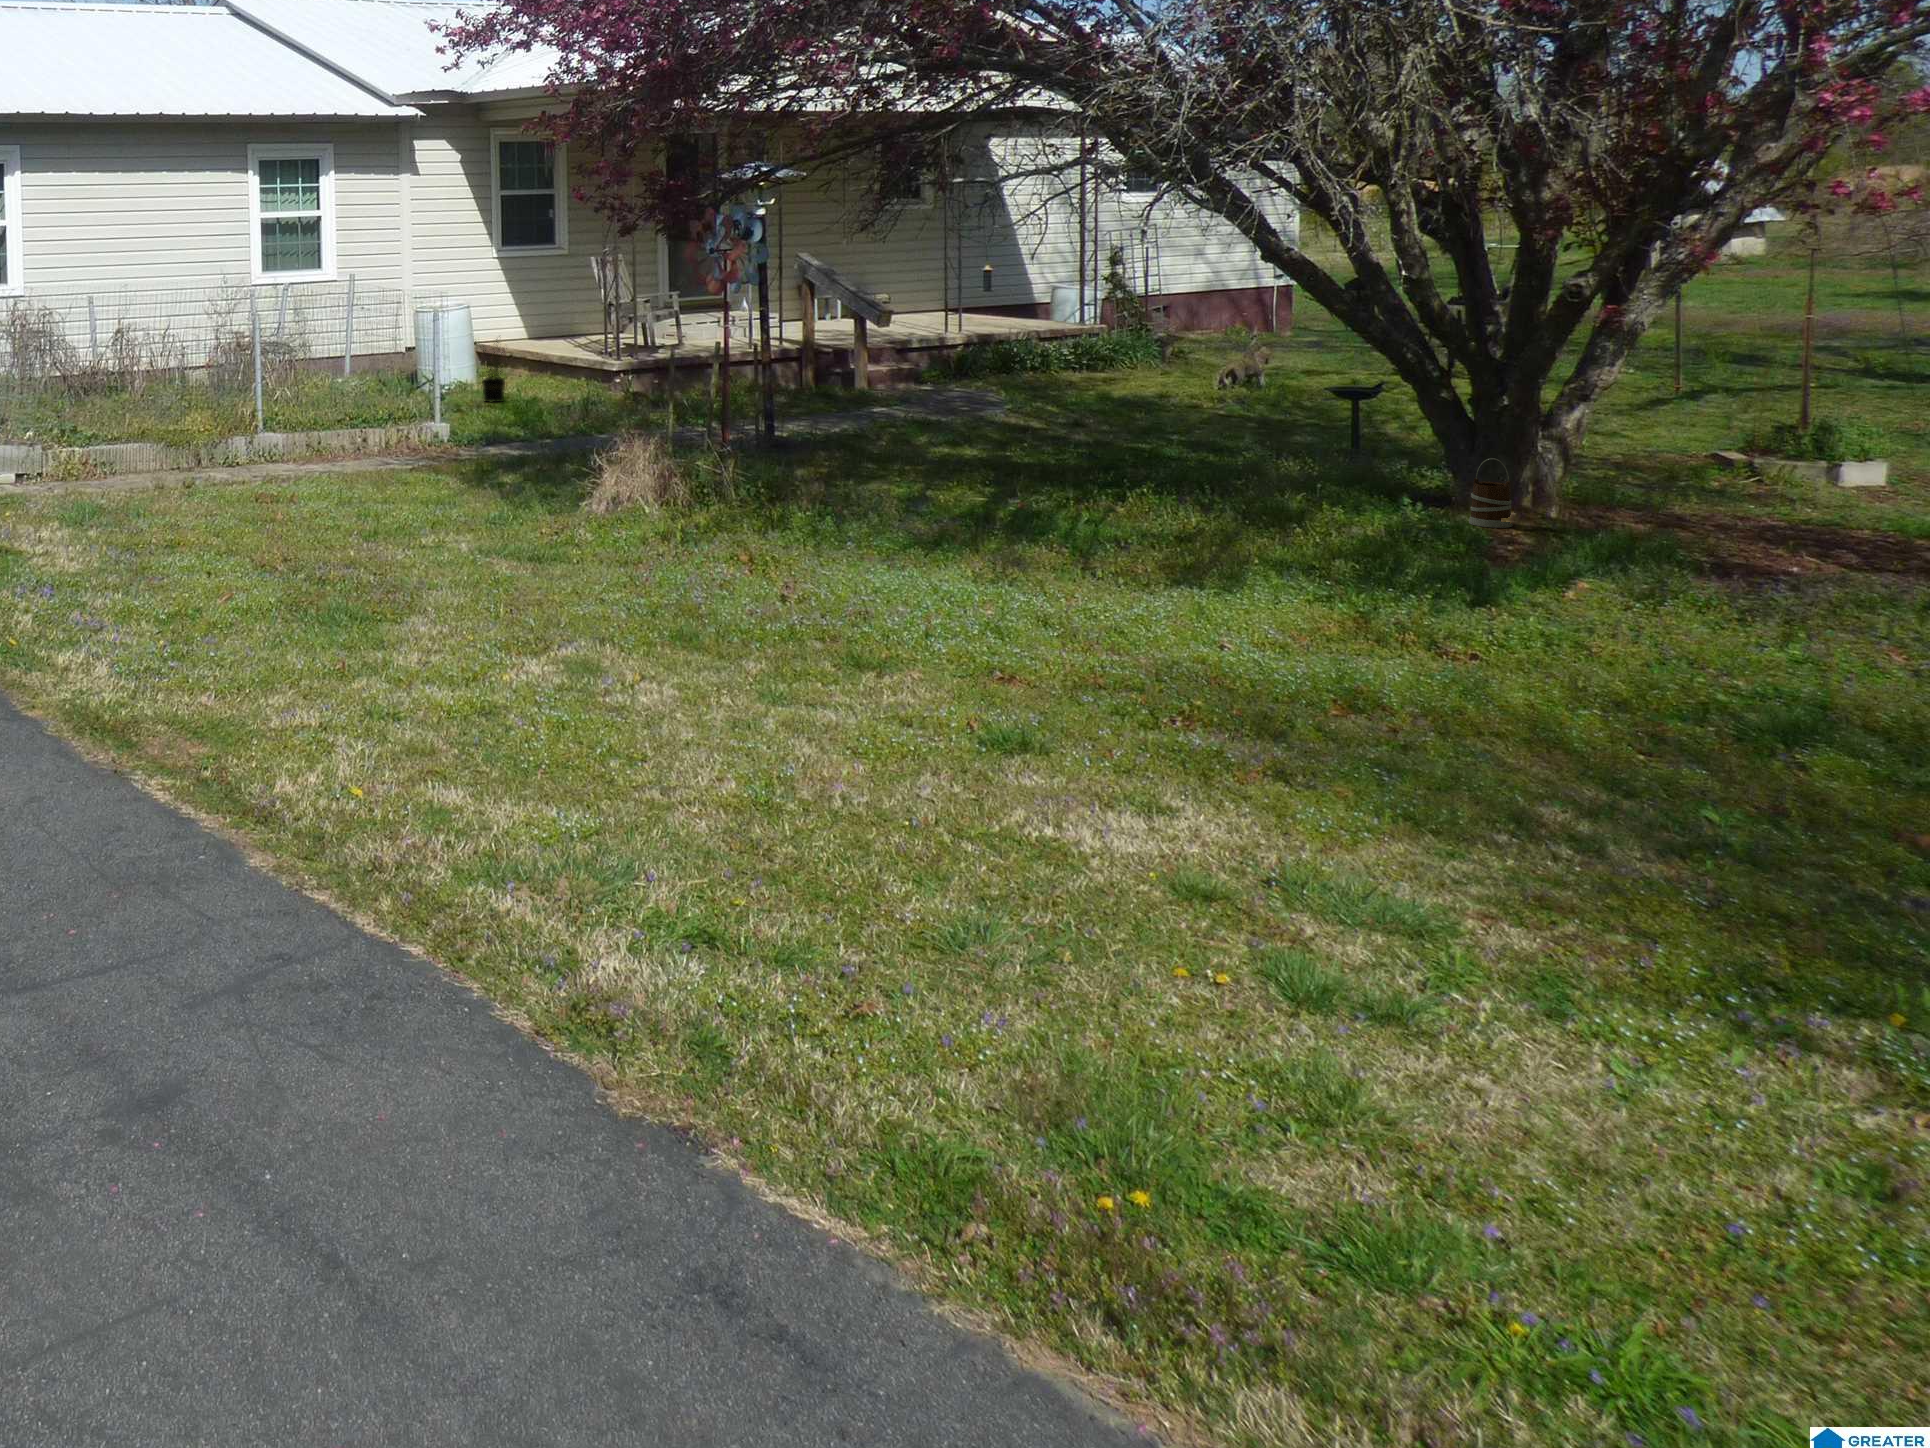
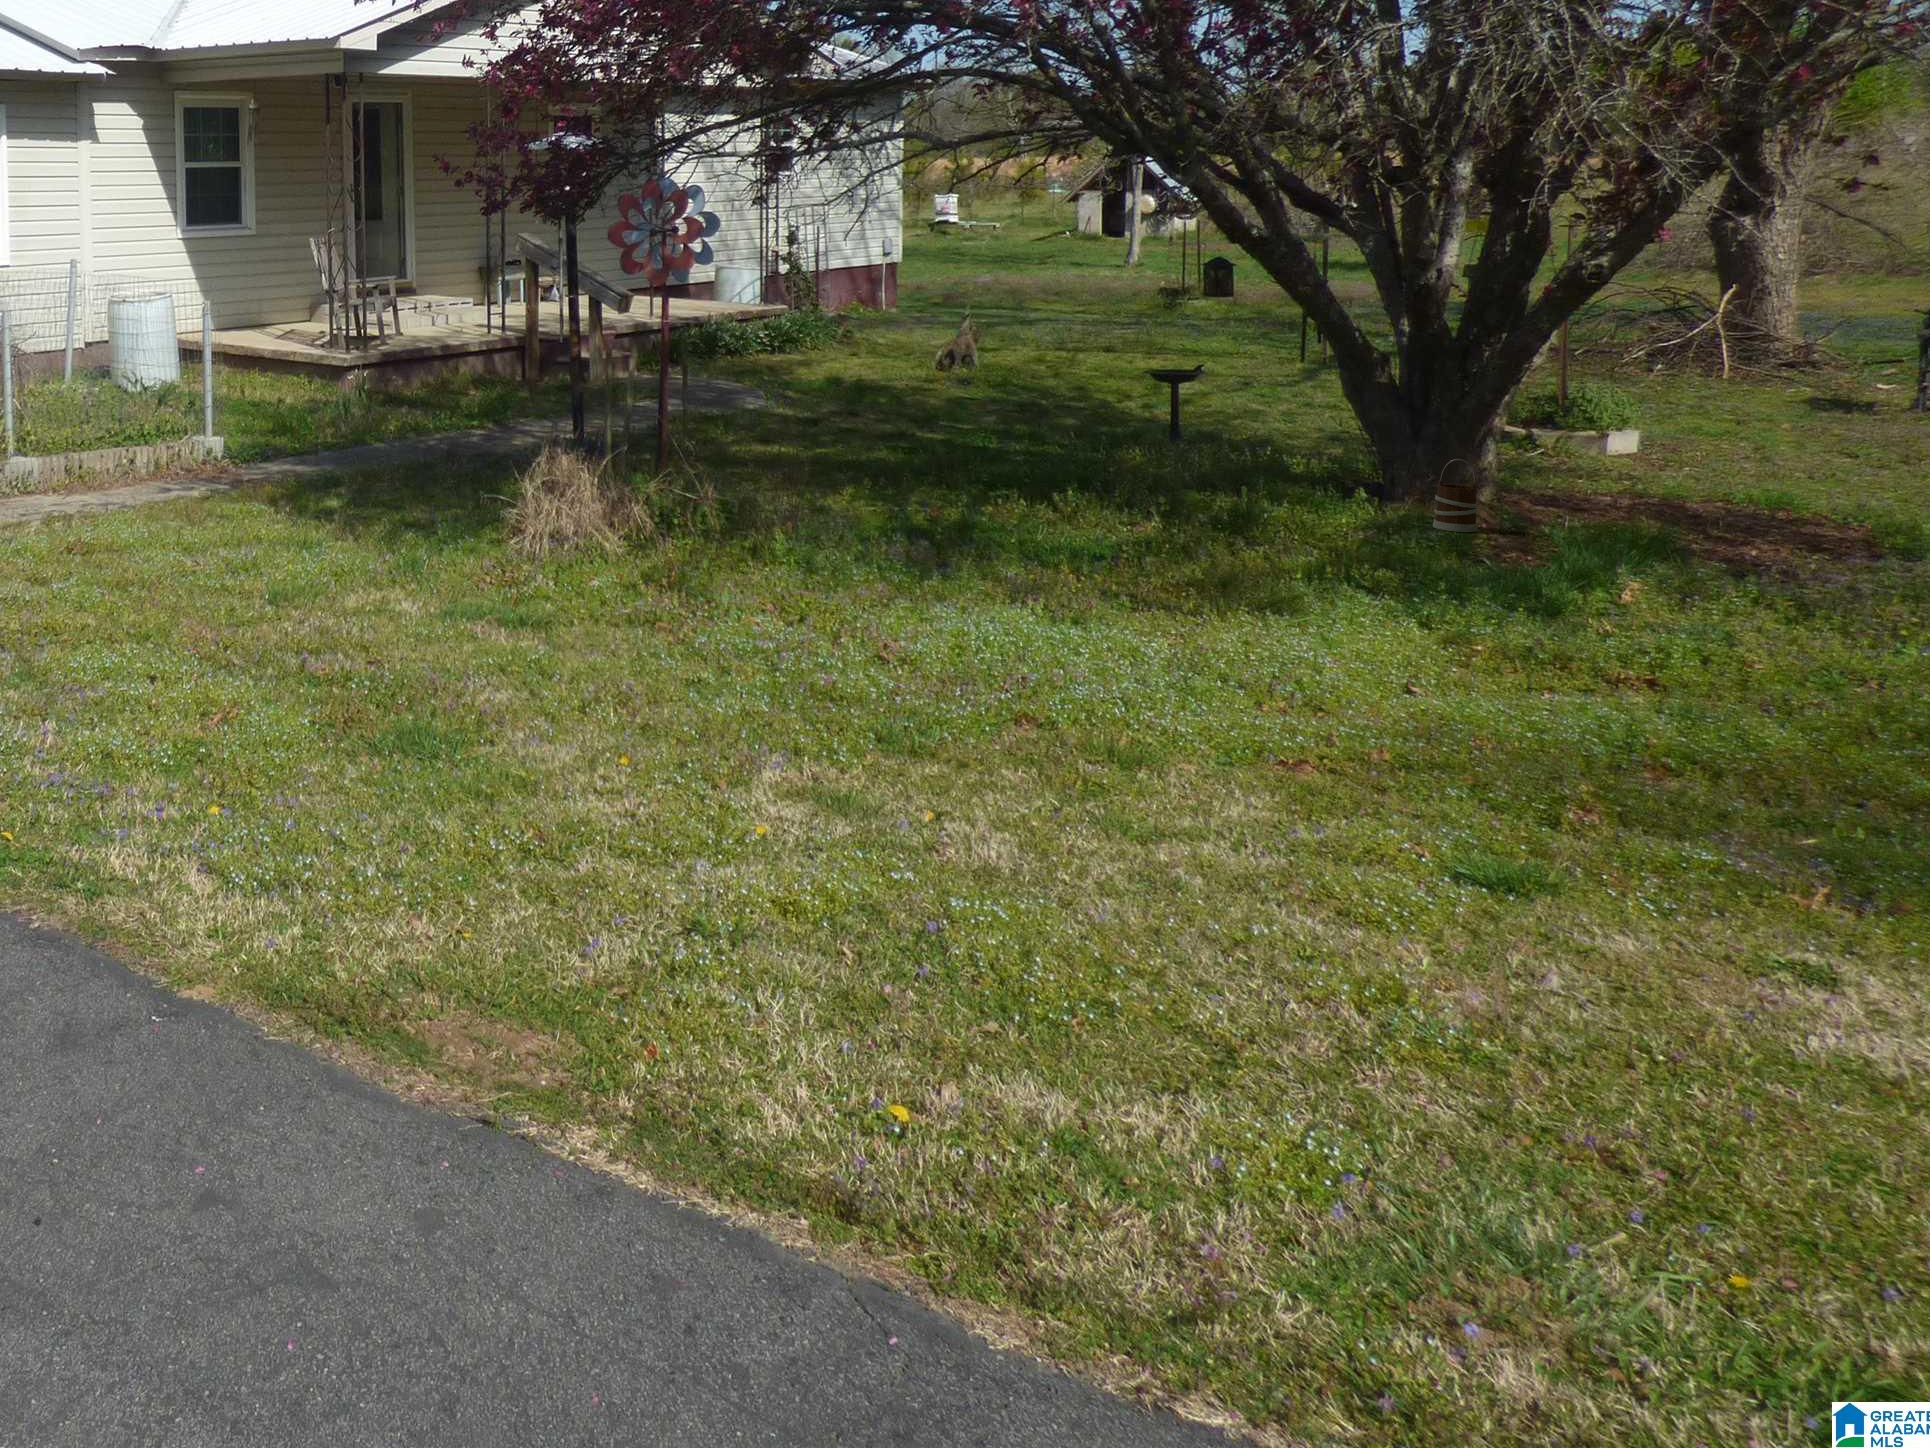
potted plant: present [482,339,505,402] -> none [199,325,248,405]

